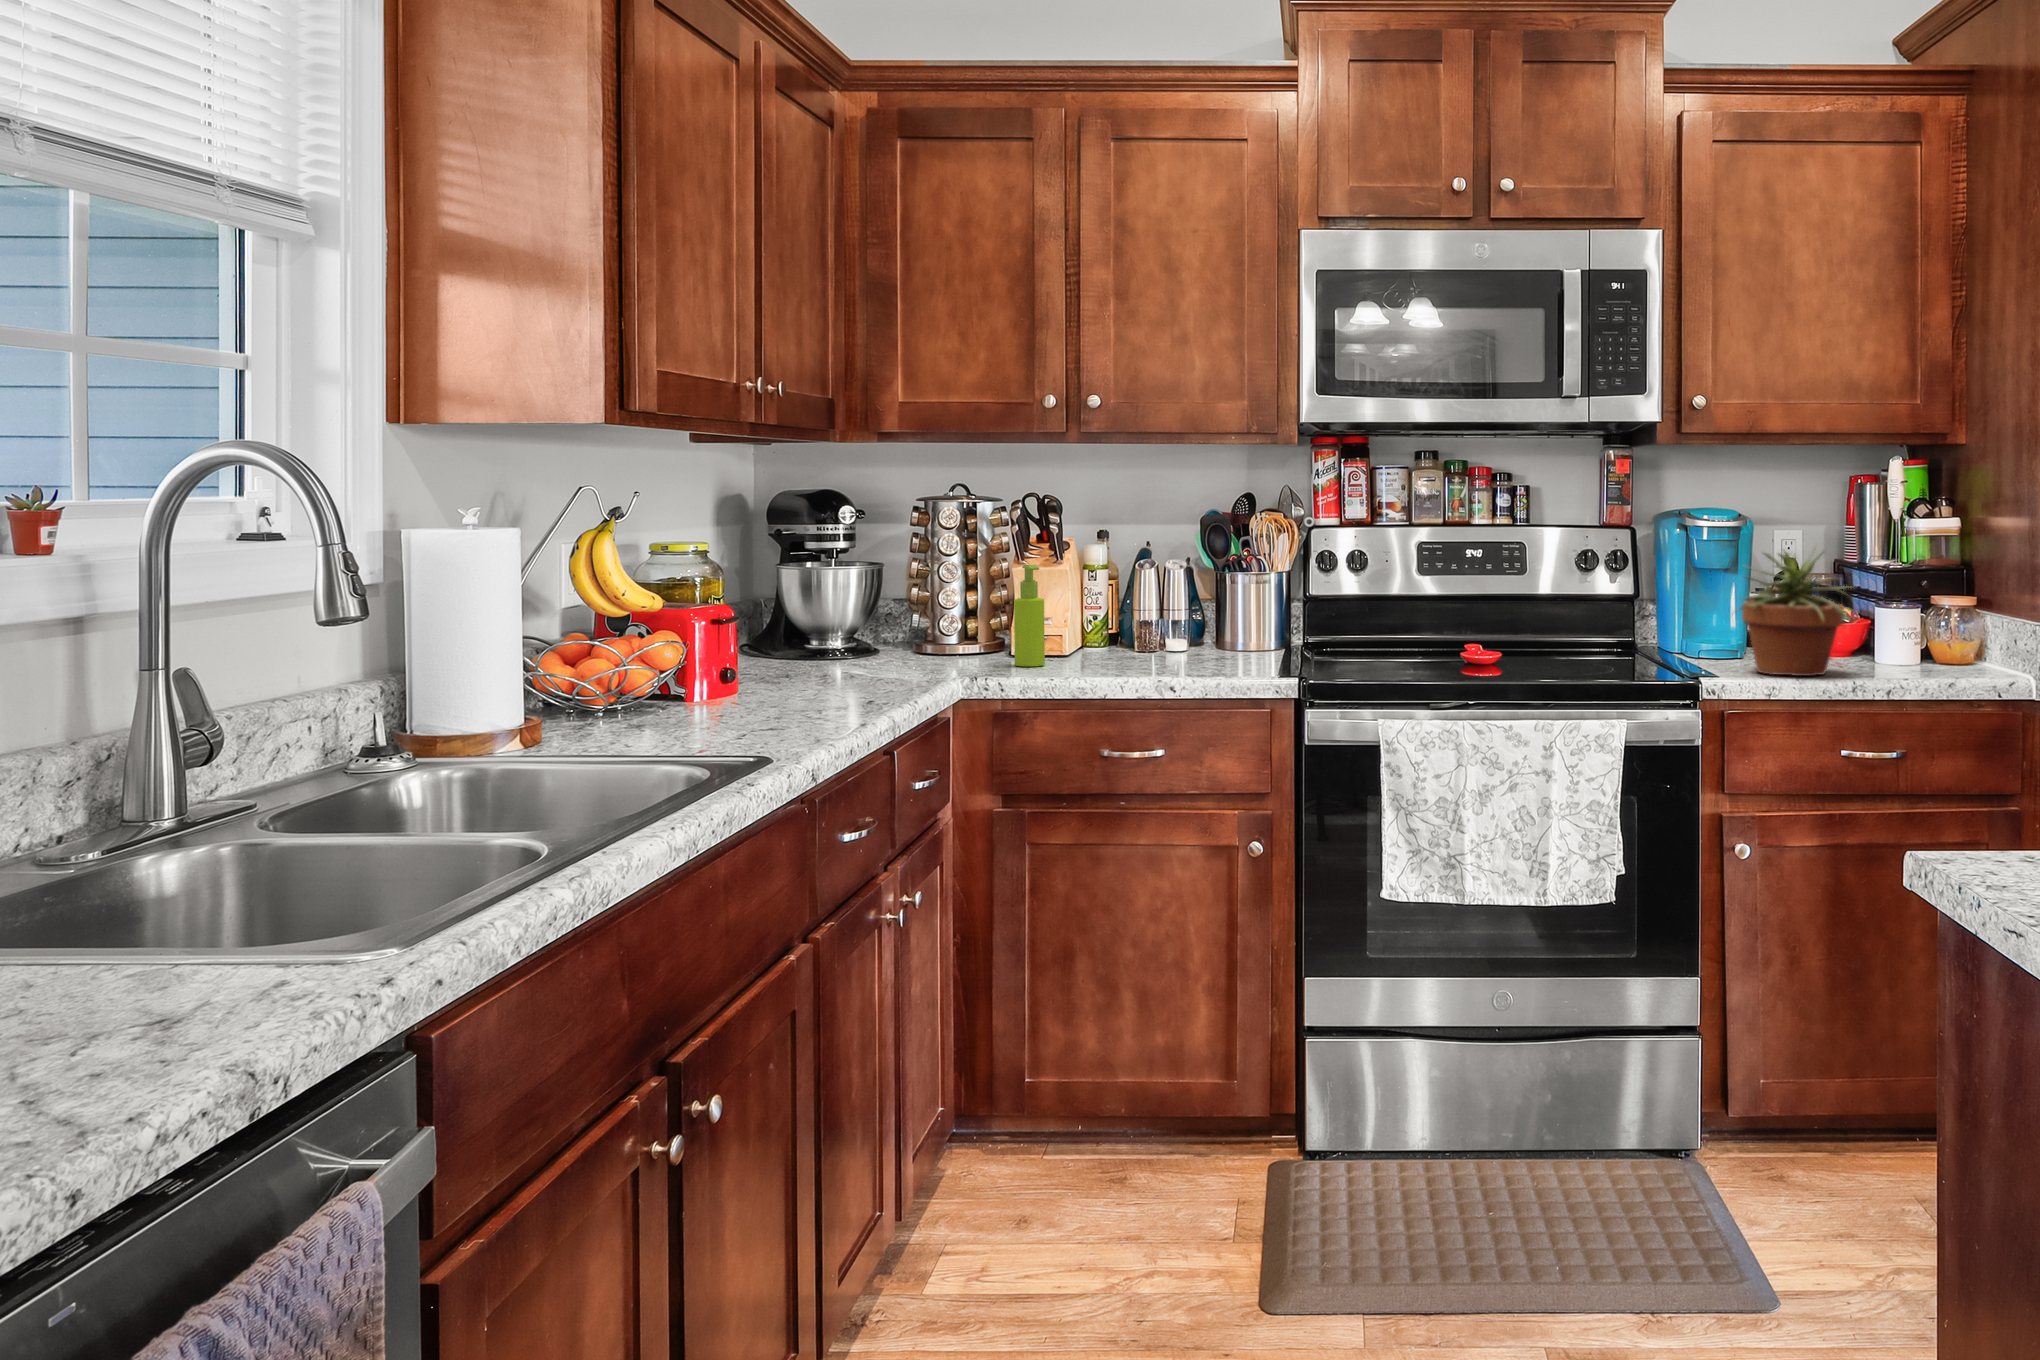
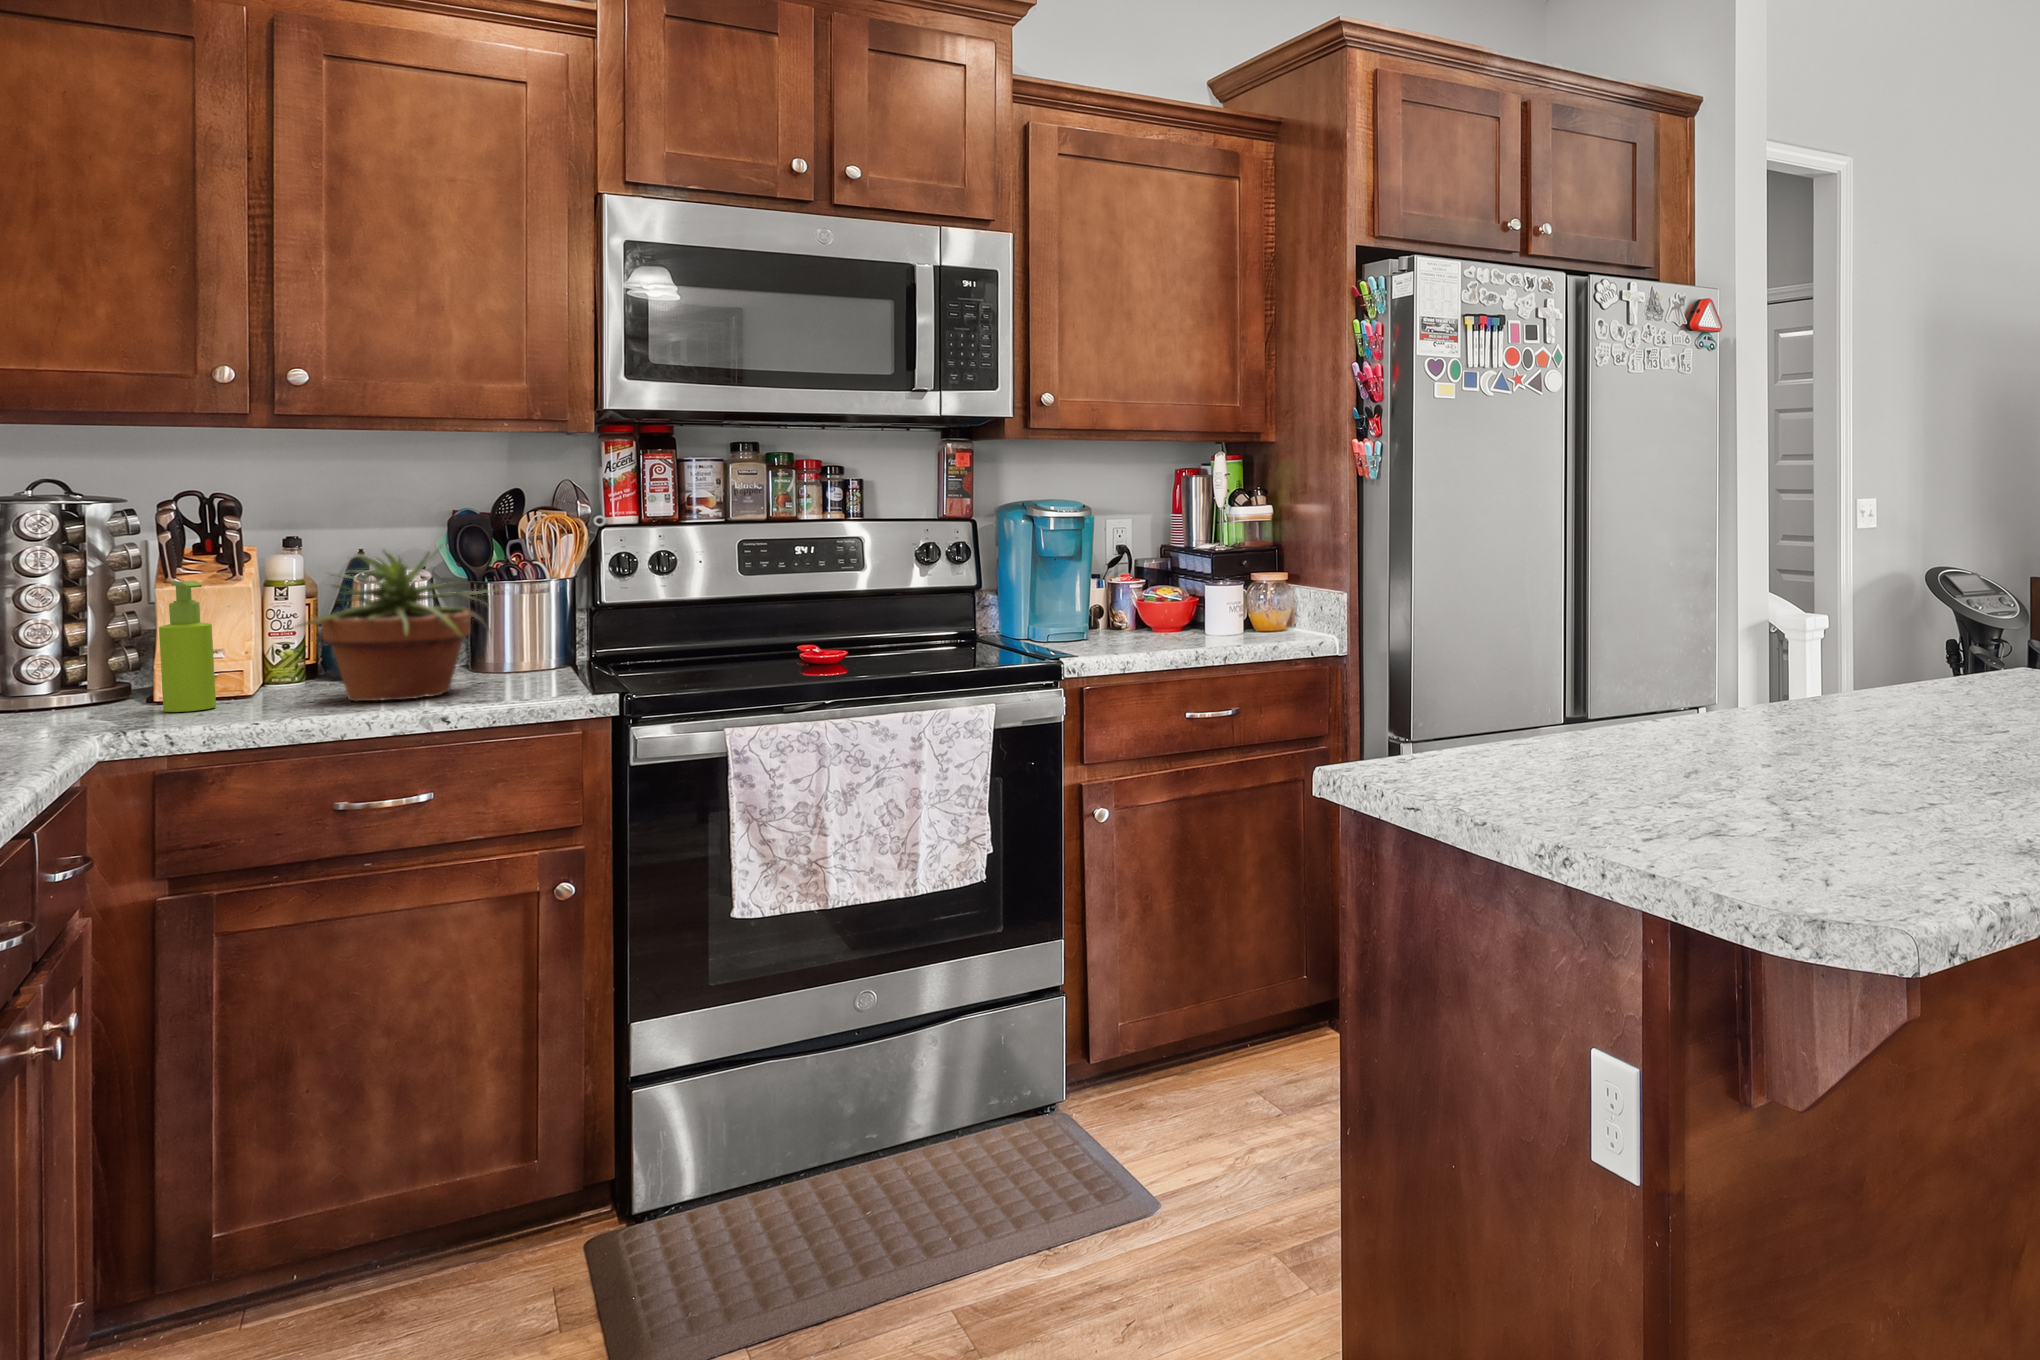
potted plant: present [1736,548,1850,676] -> present [301,546,498,701]

